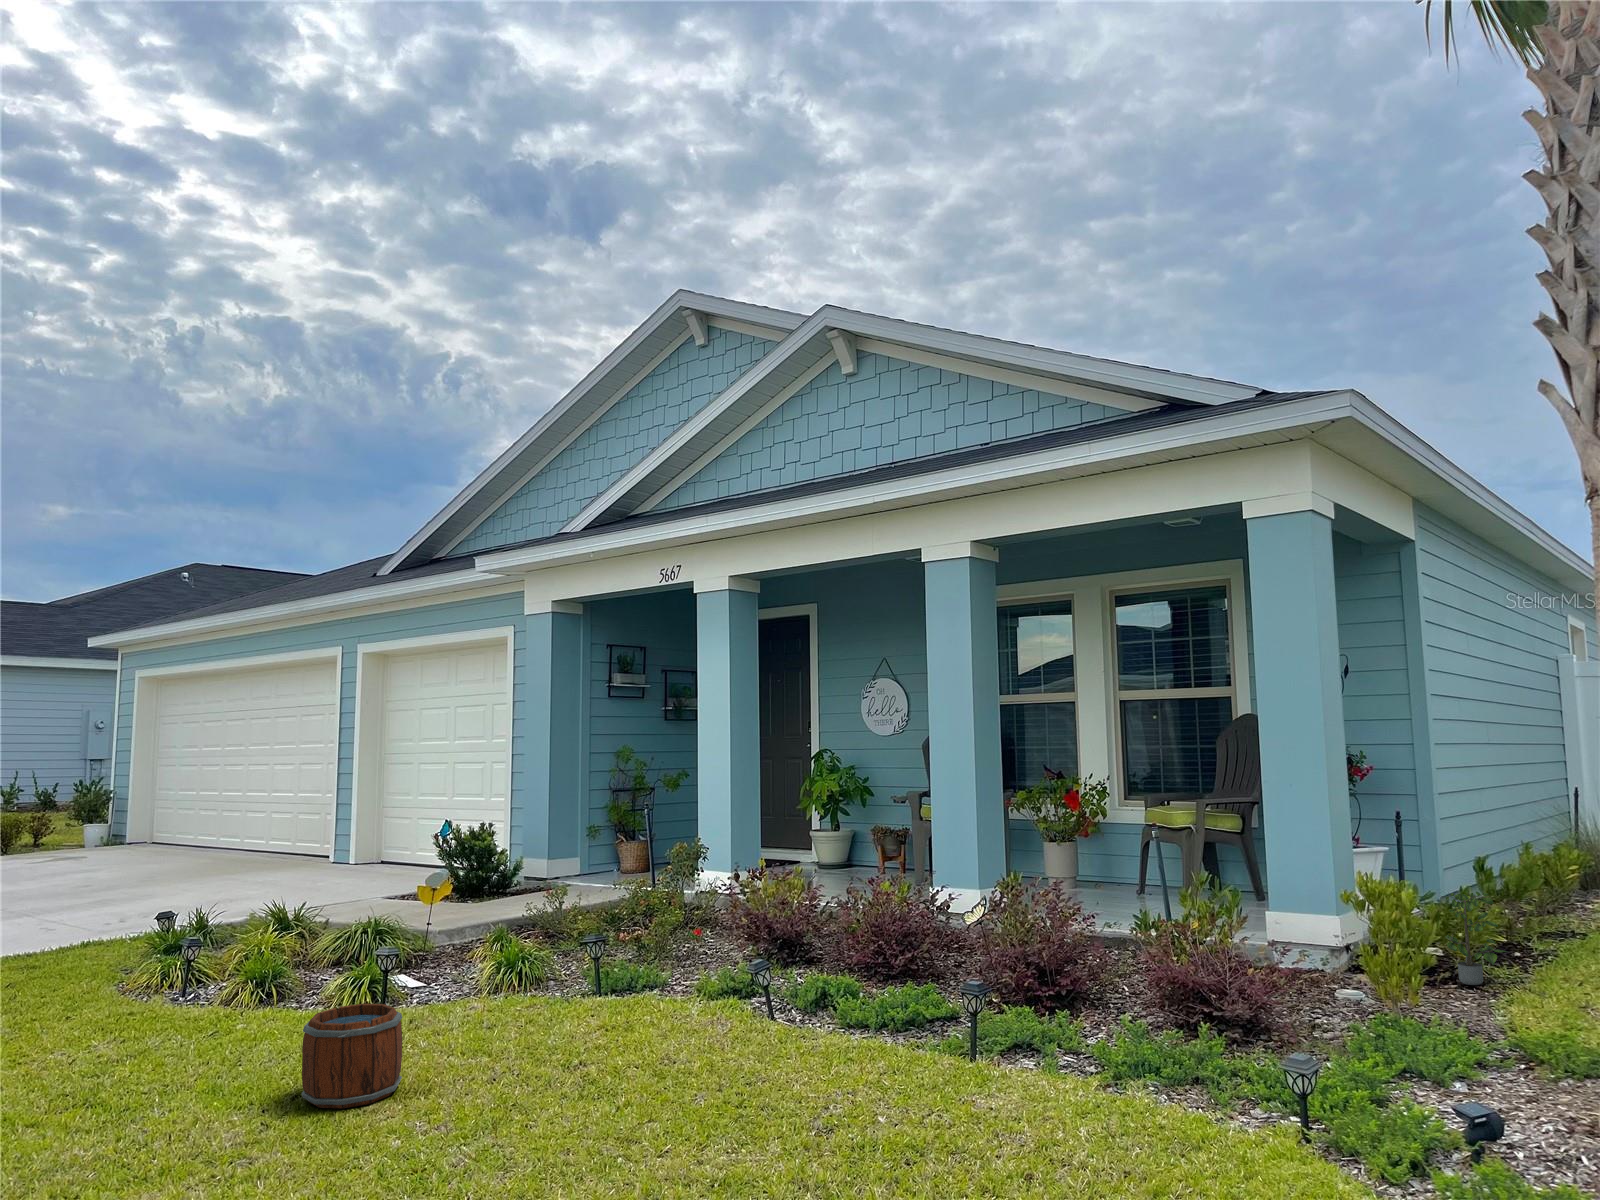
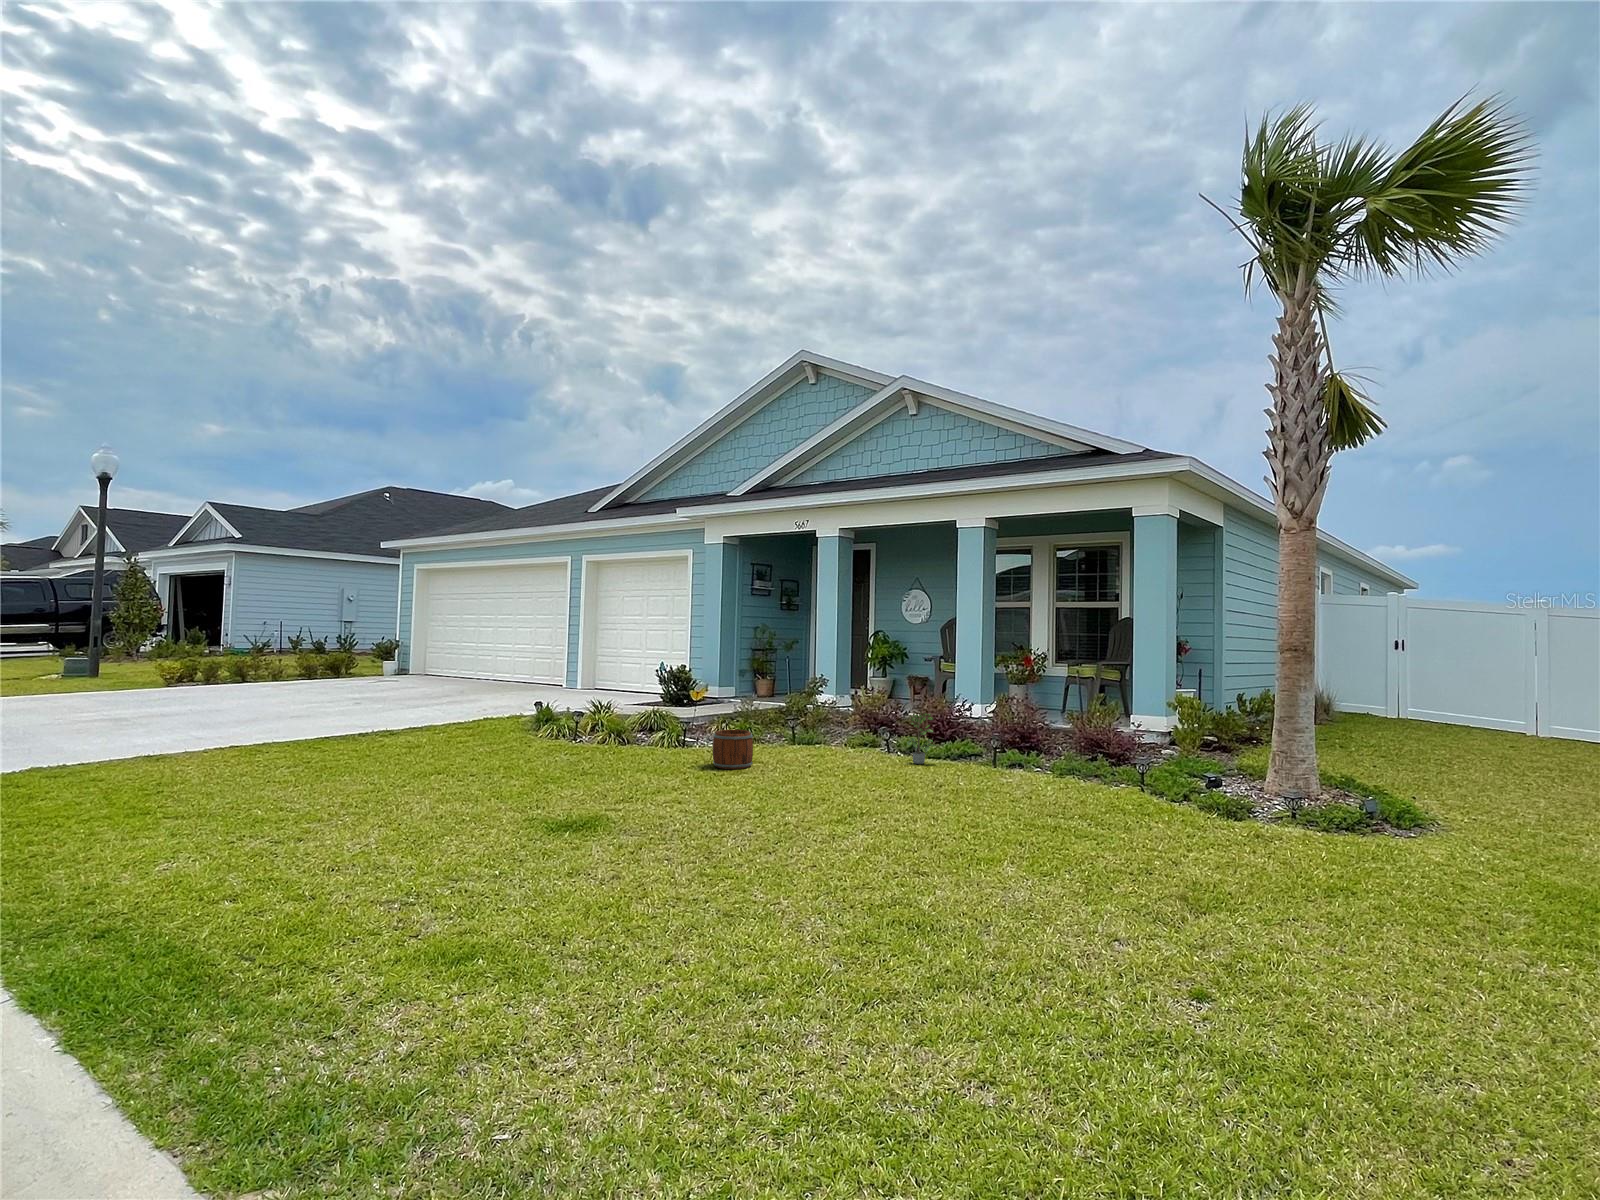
potted plant: present [1445,891,1507,985] -> present [907,713,935,764]

